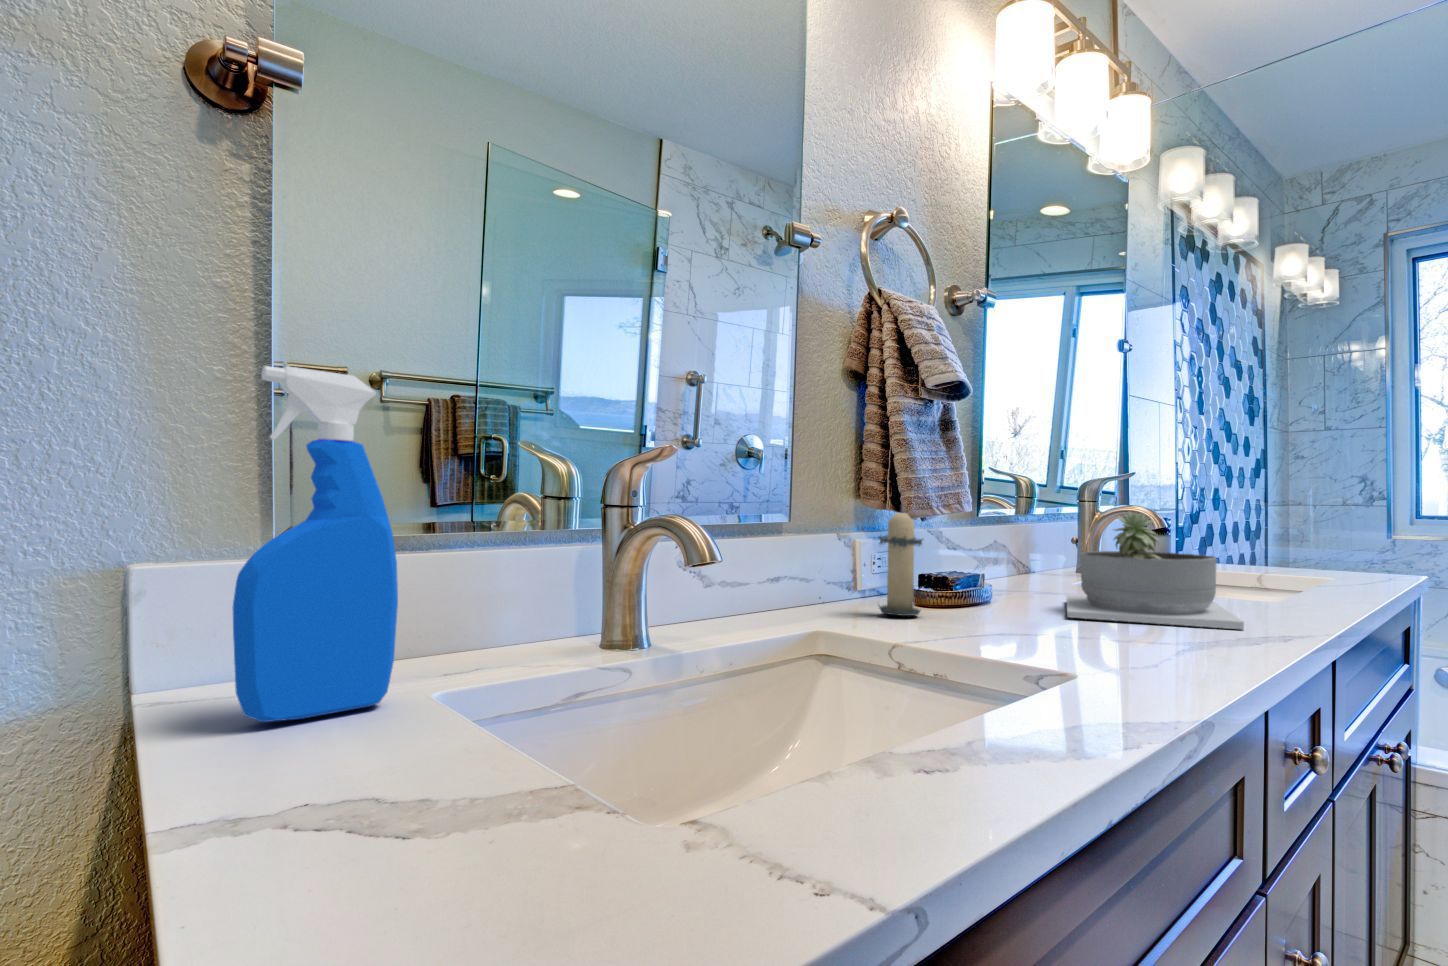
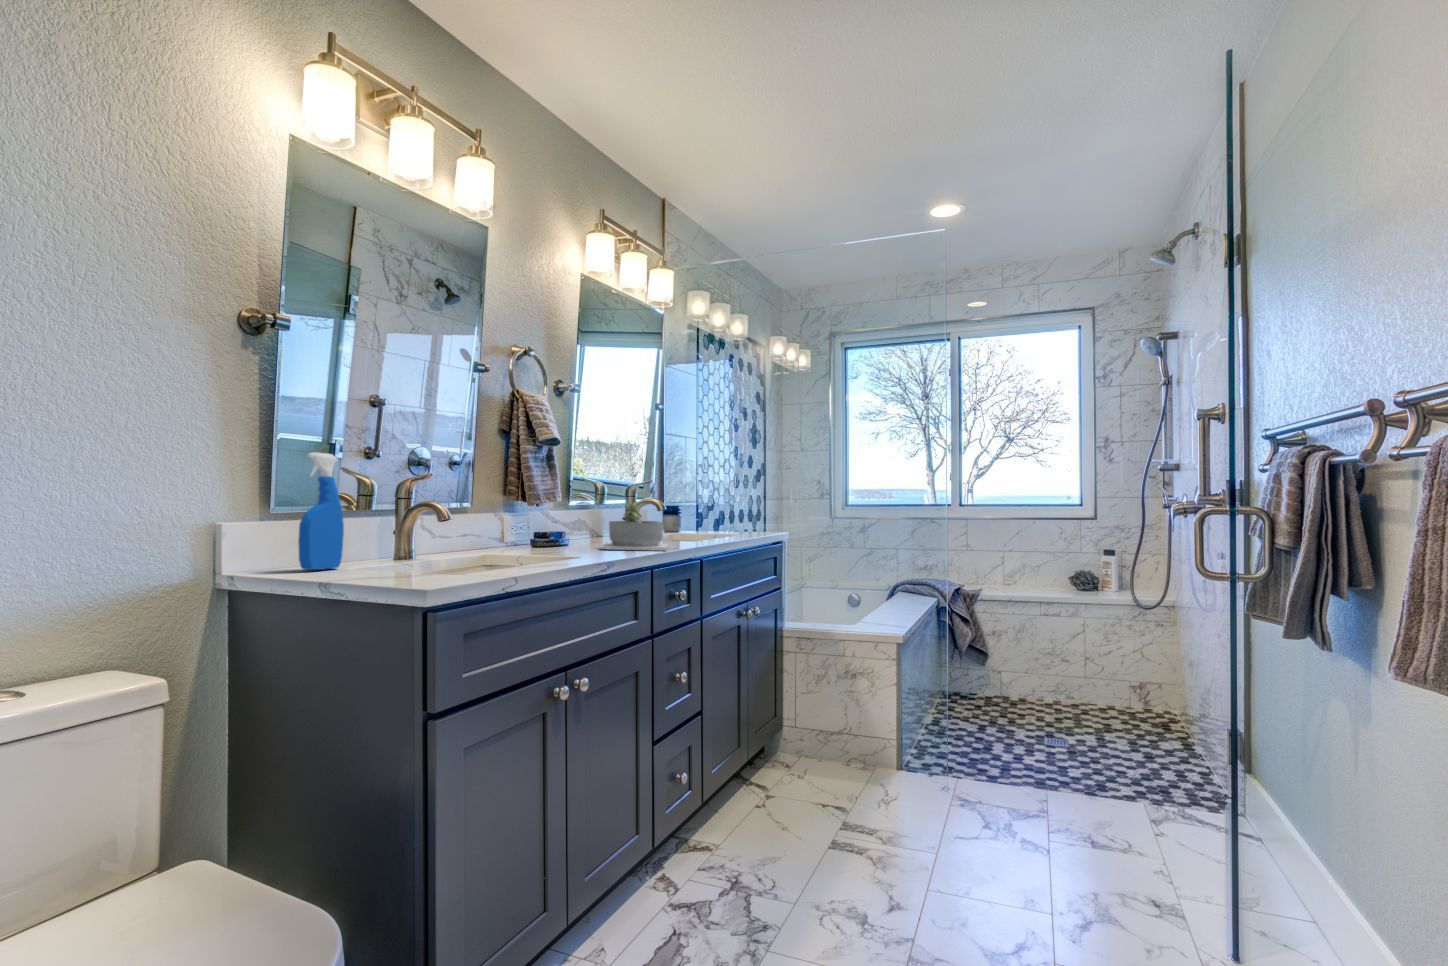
candle: present [879,506,923,616] -> none [512,499,538,551]

